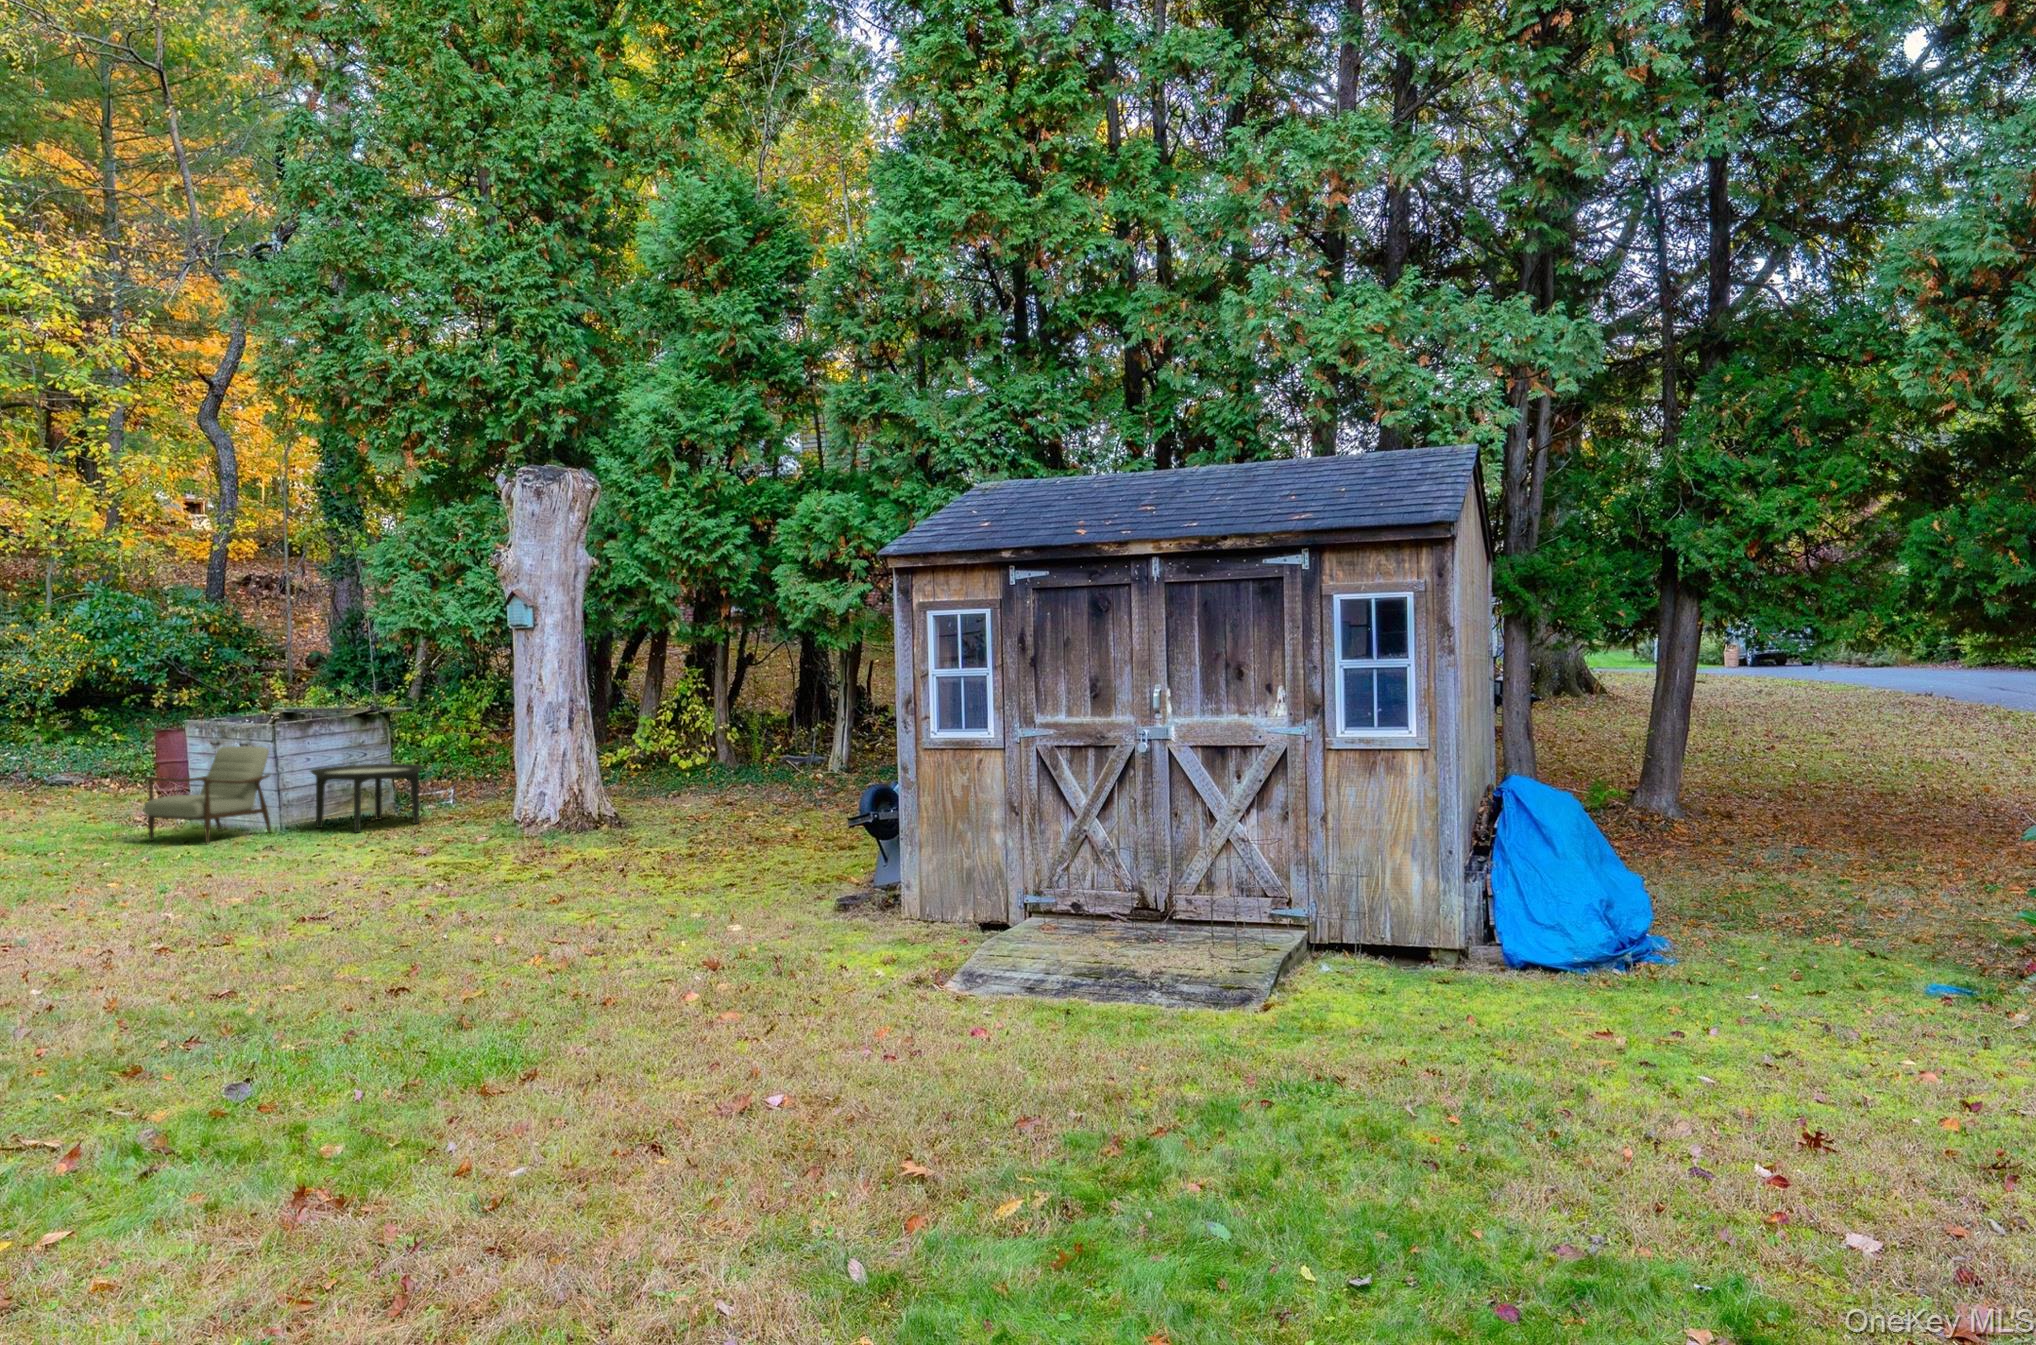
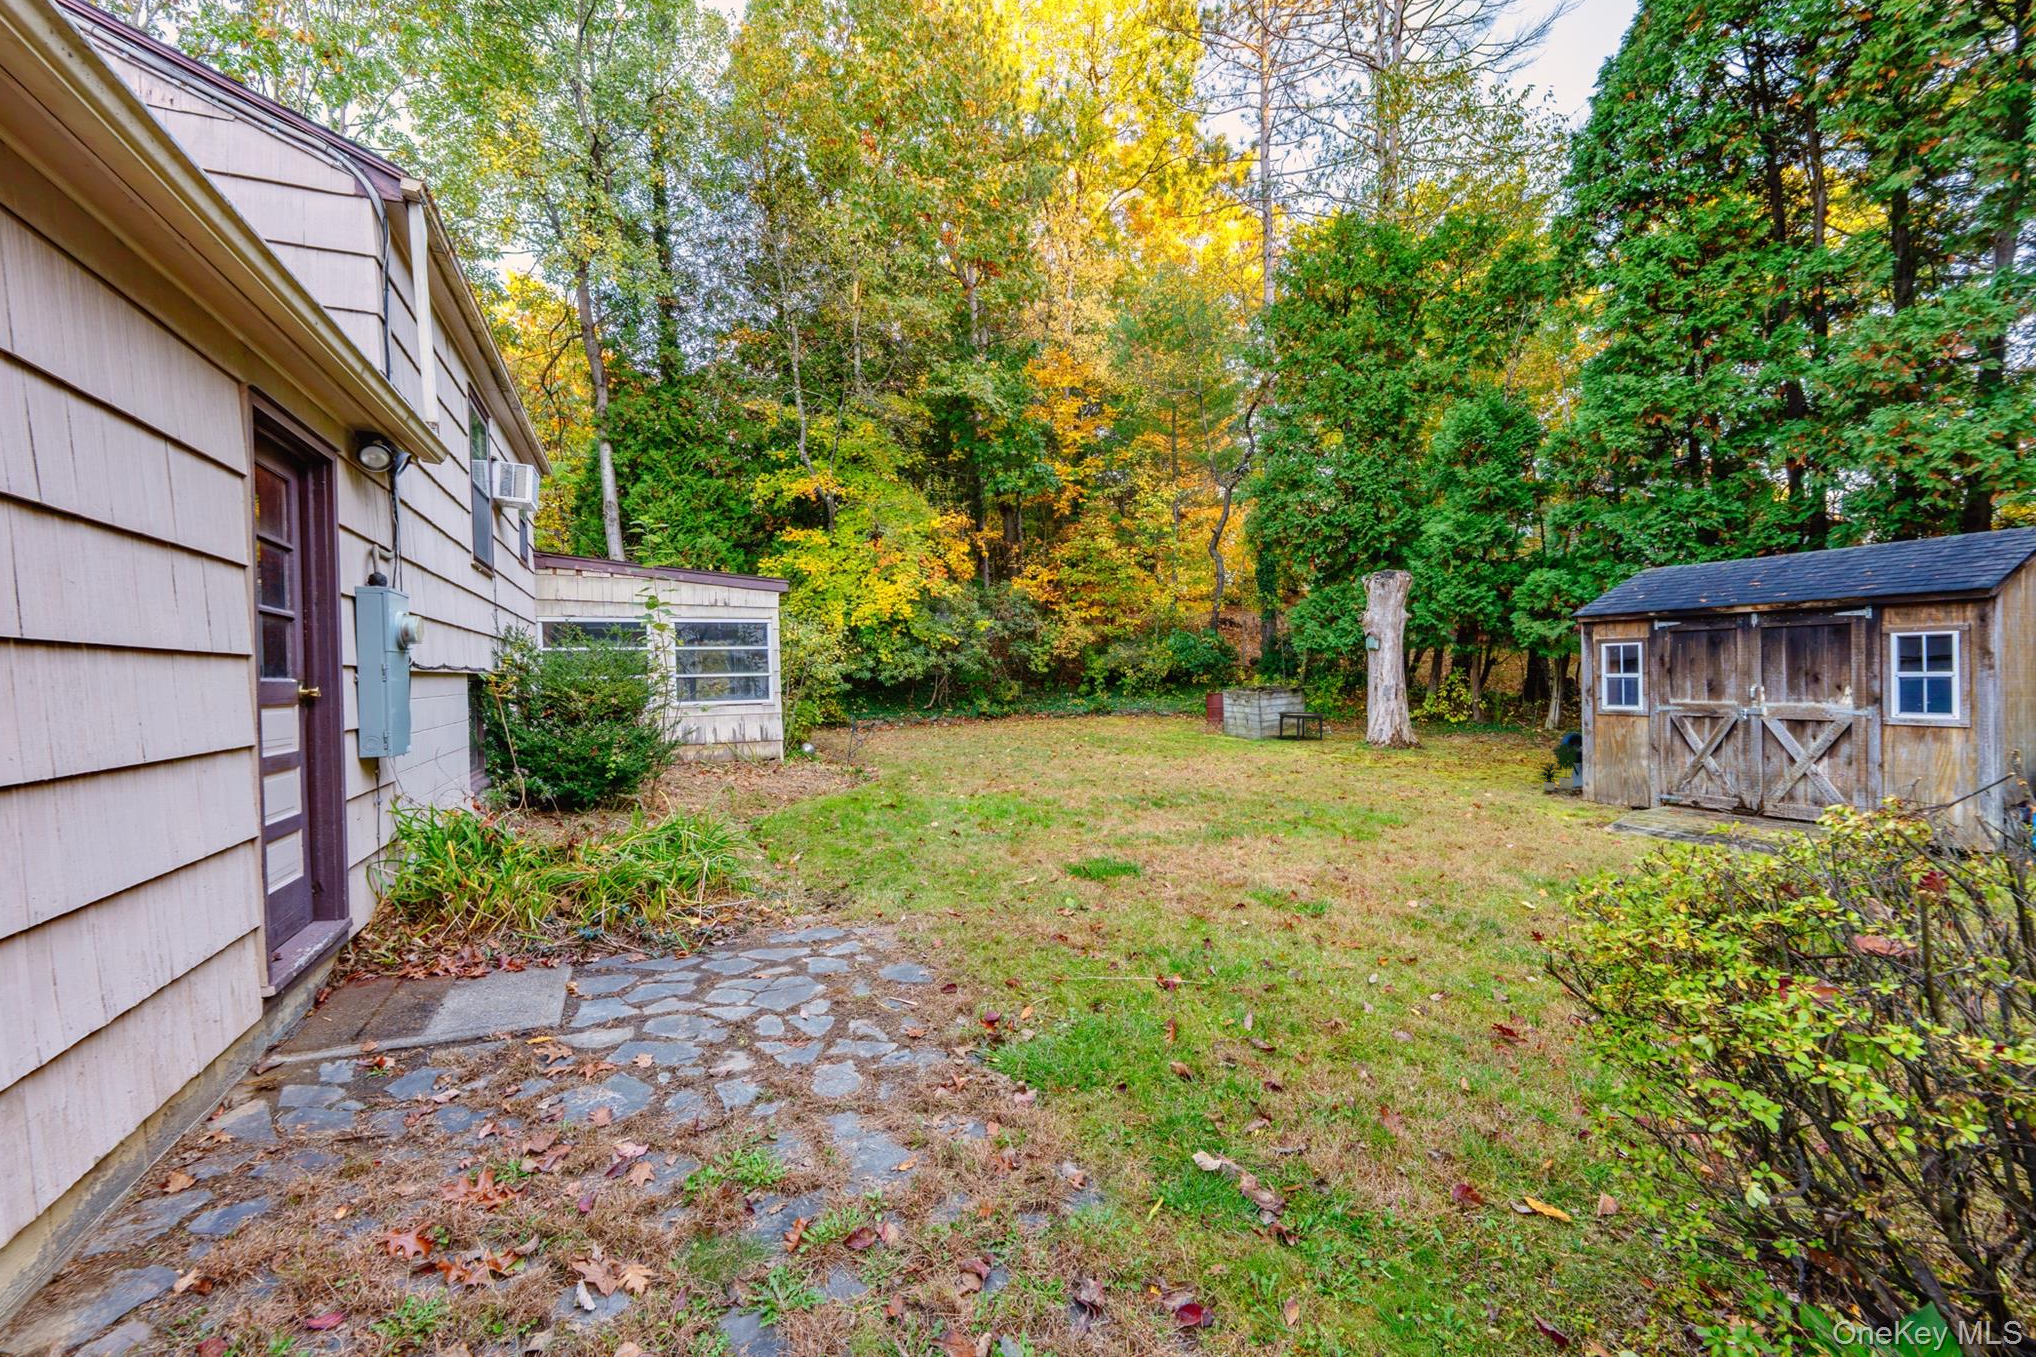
chair: present [142,746,271,844] -> none [1218,701,1263,740]
potted plant: none [821,804,894,914] -> present [1538,743,1578,791]

